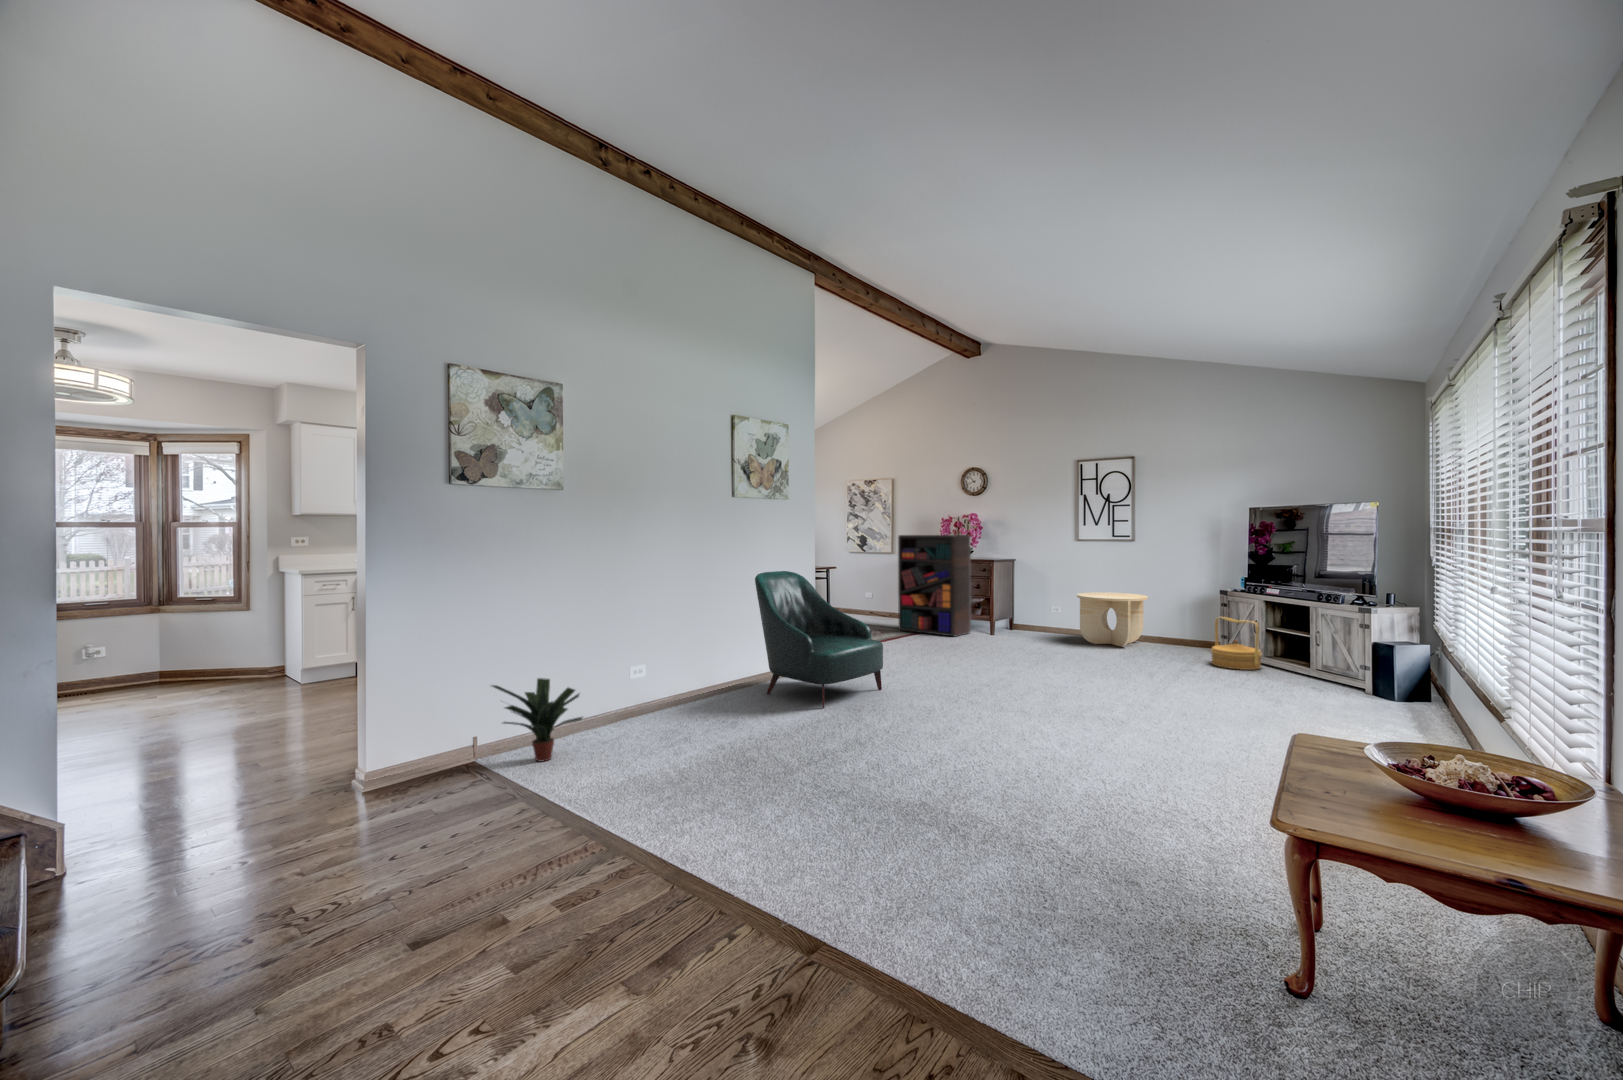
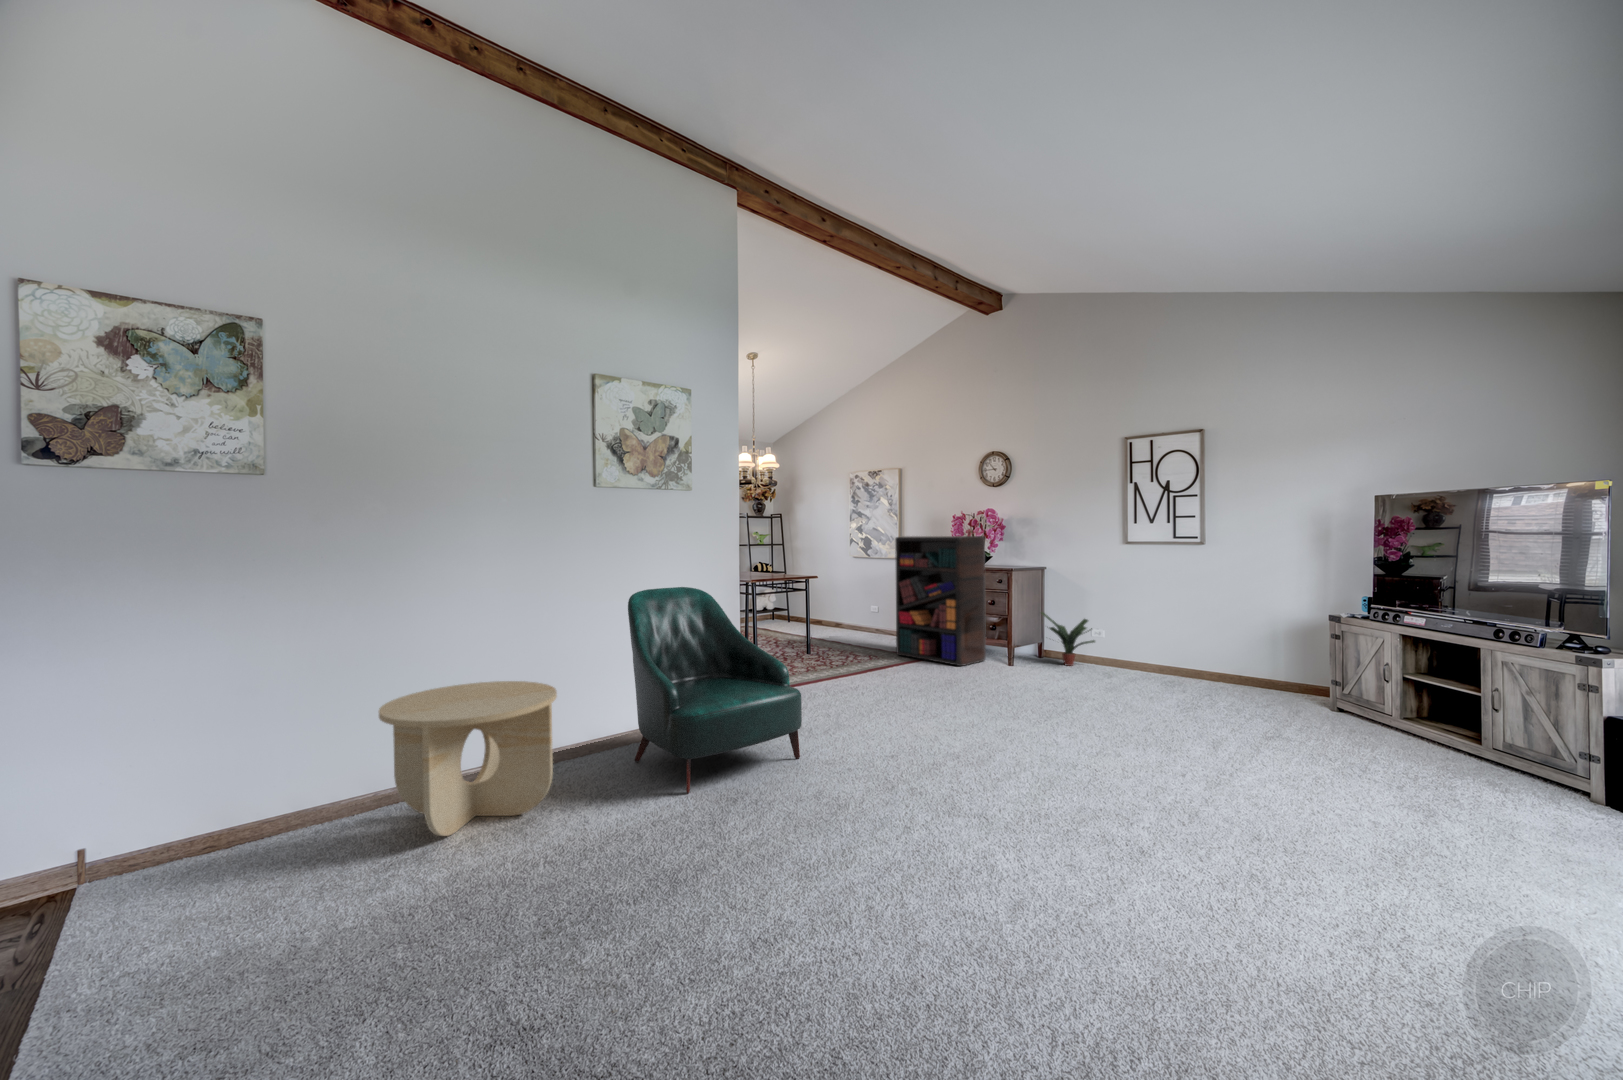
side table: present [1077,592,1148,646] -> present [379,681,557,836]
woven basket: present [1211,617,1262,670] -> none [1313,655,1397,739]
potted plant: present [492,678,582,762] -> present [1041,612,1095,666]

